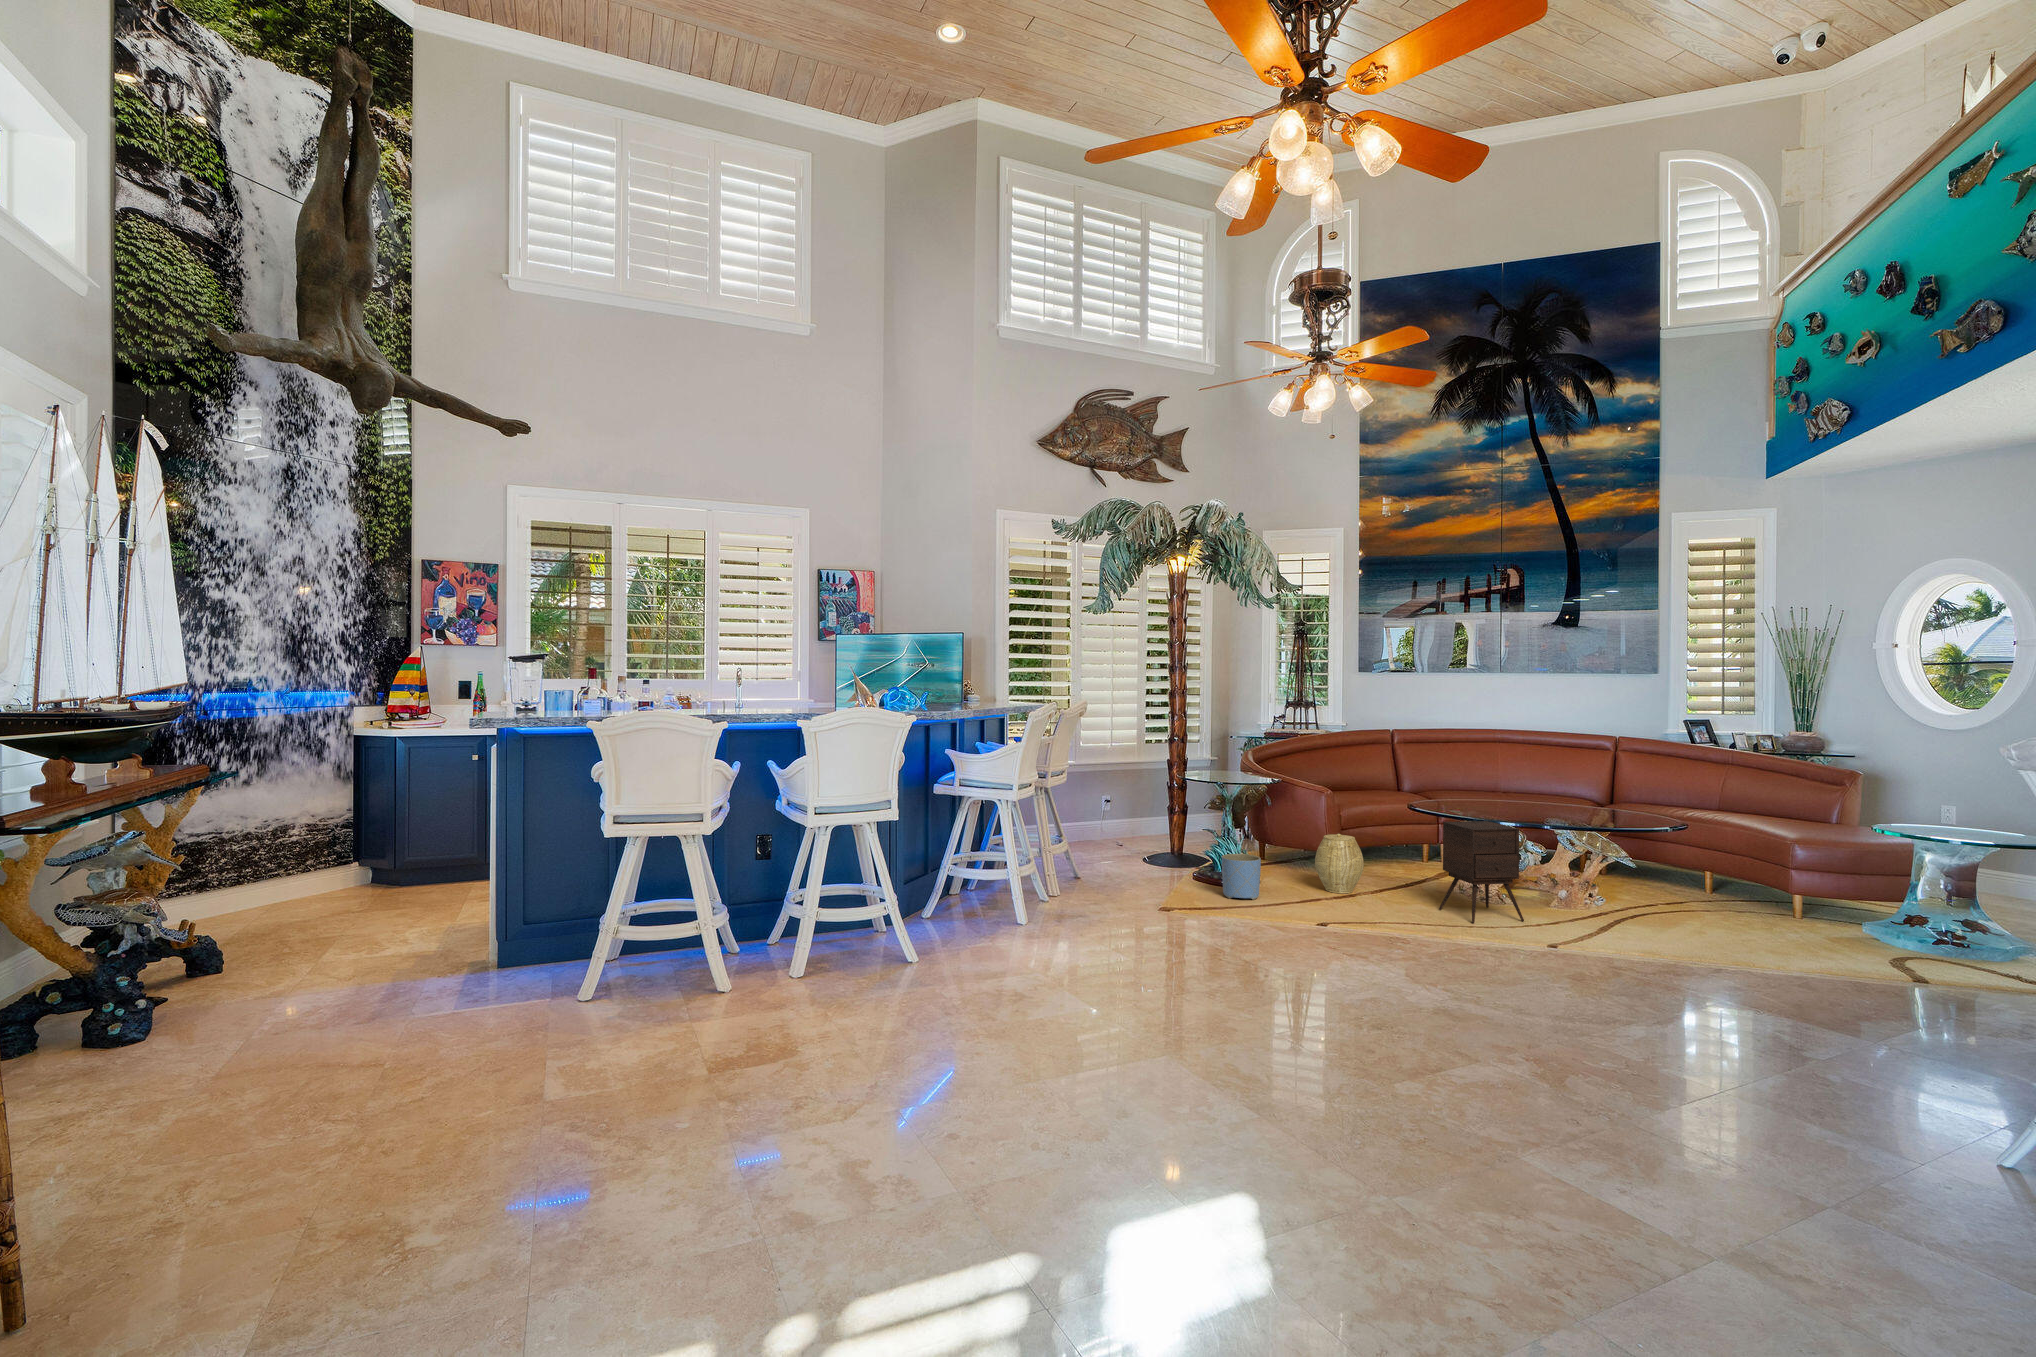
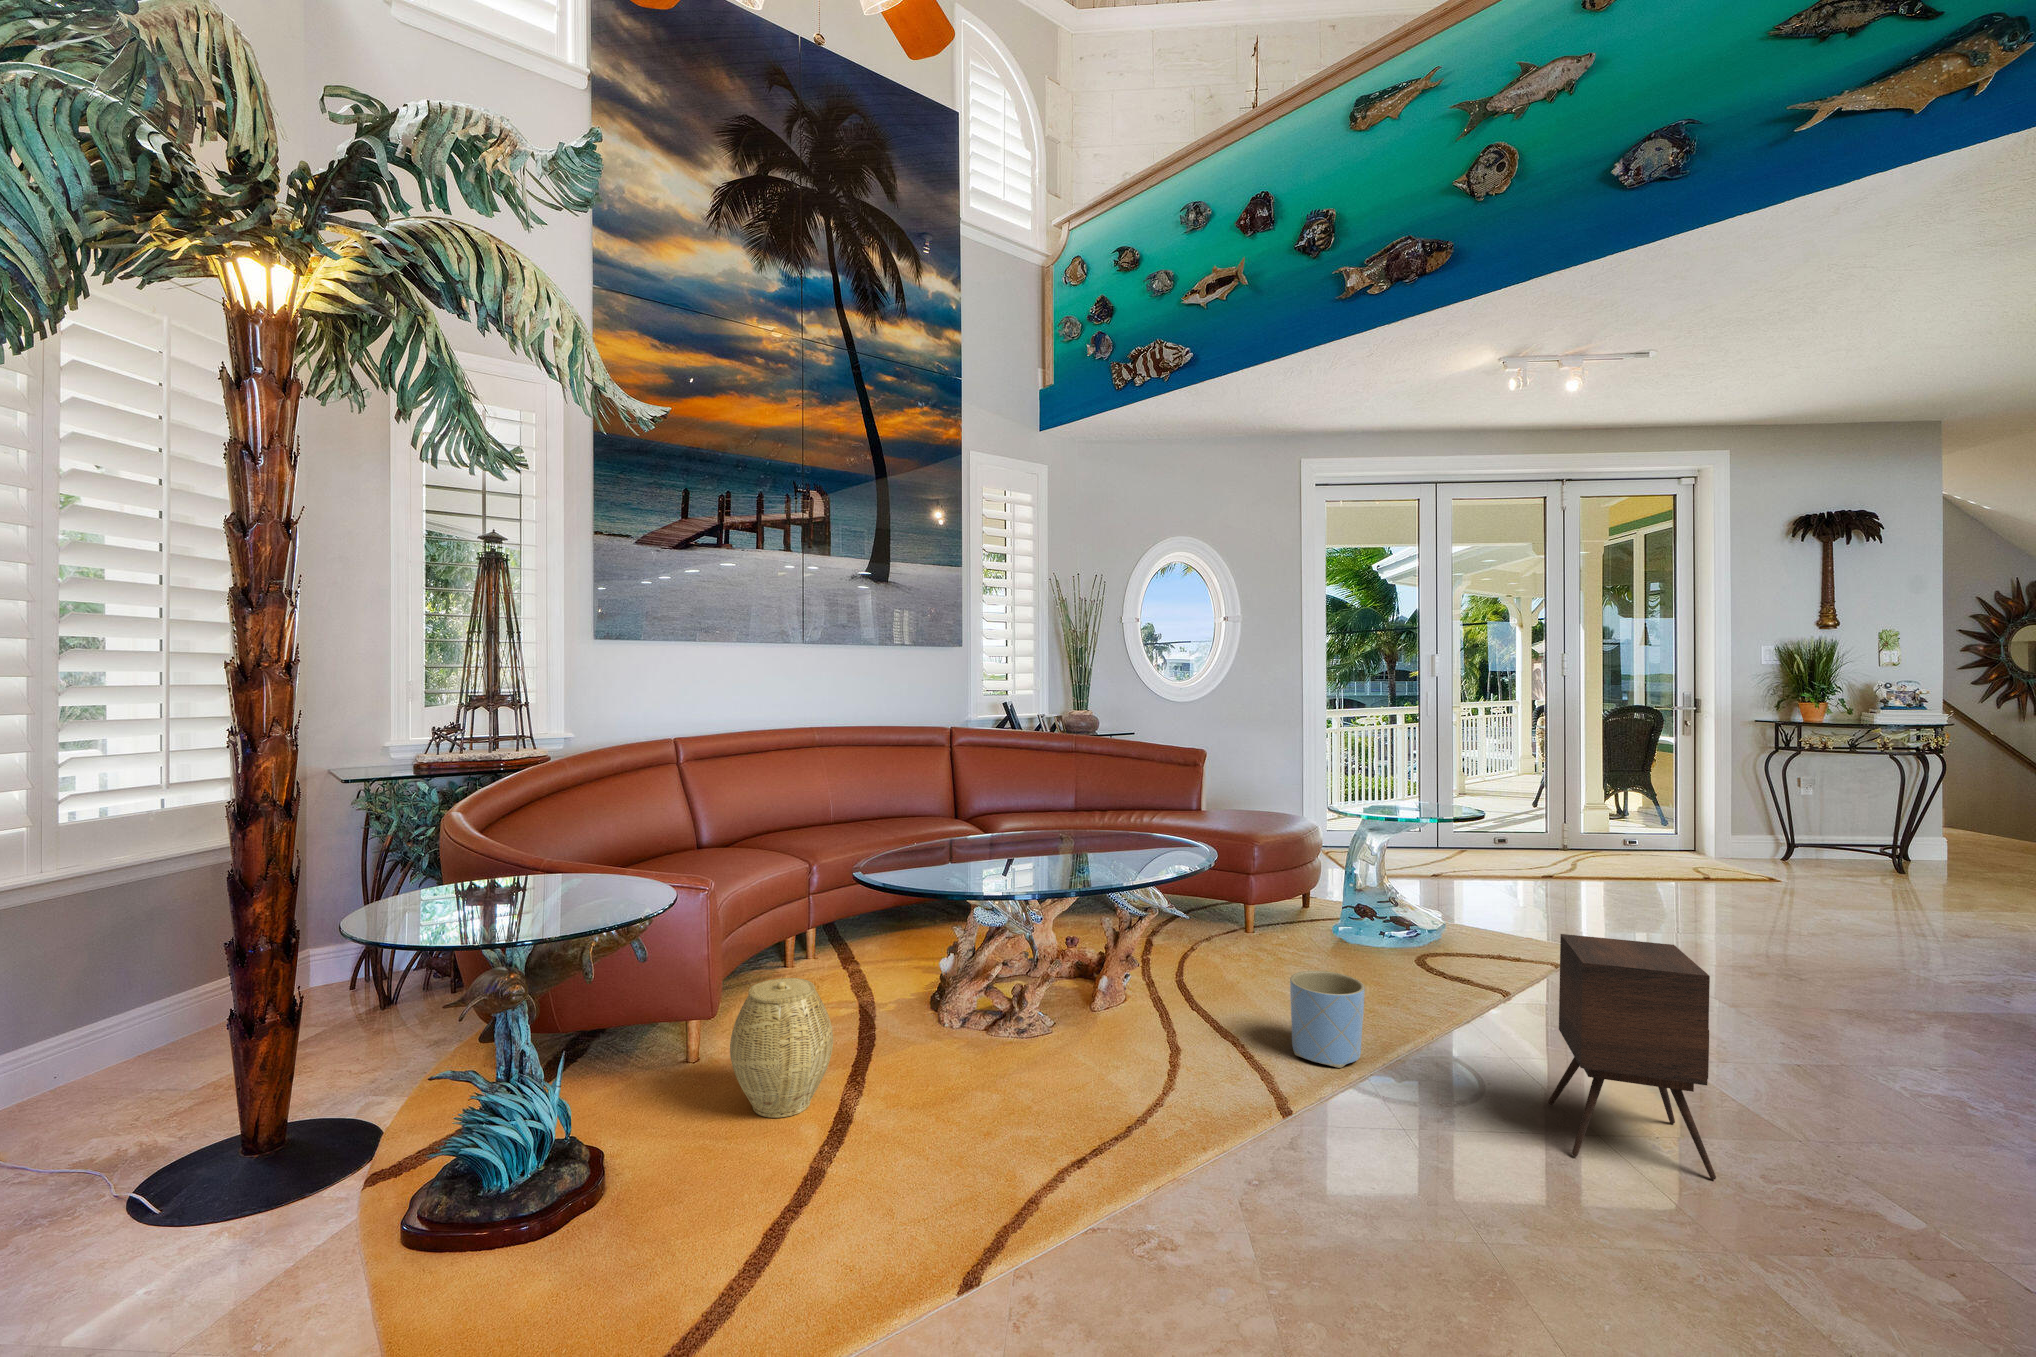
side table: present [1439,821,1524,923] -> present [1548,934,1716,1179]
planter: present [1222,854,1261,900] -> present [1290,971,1365,1068]

